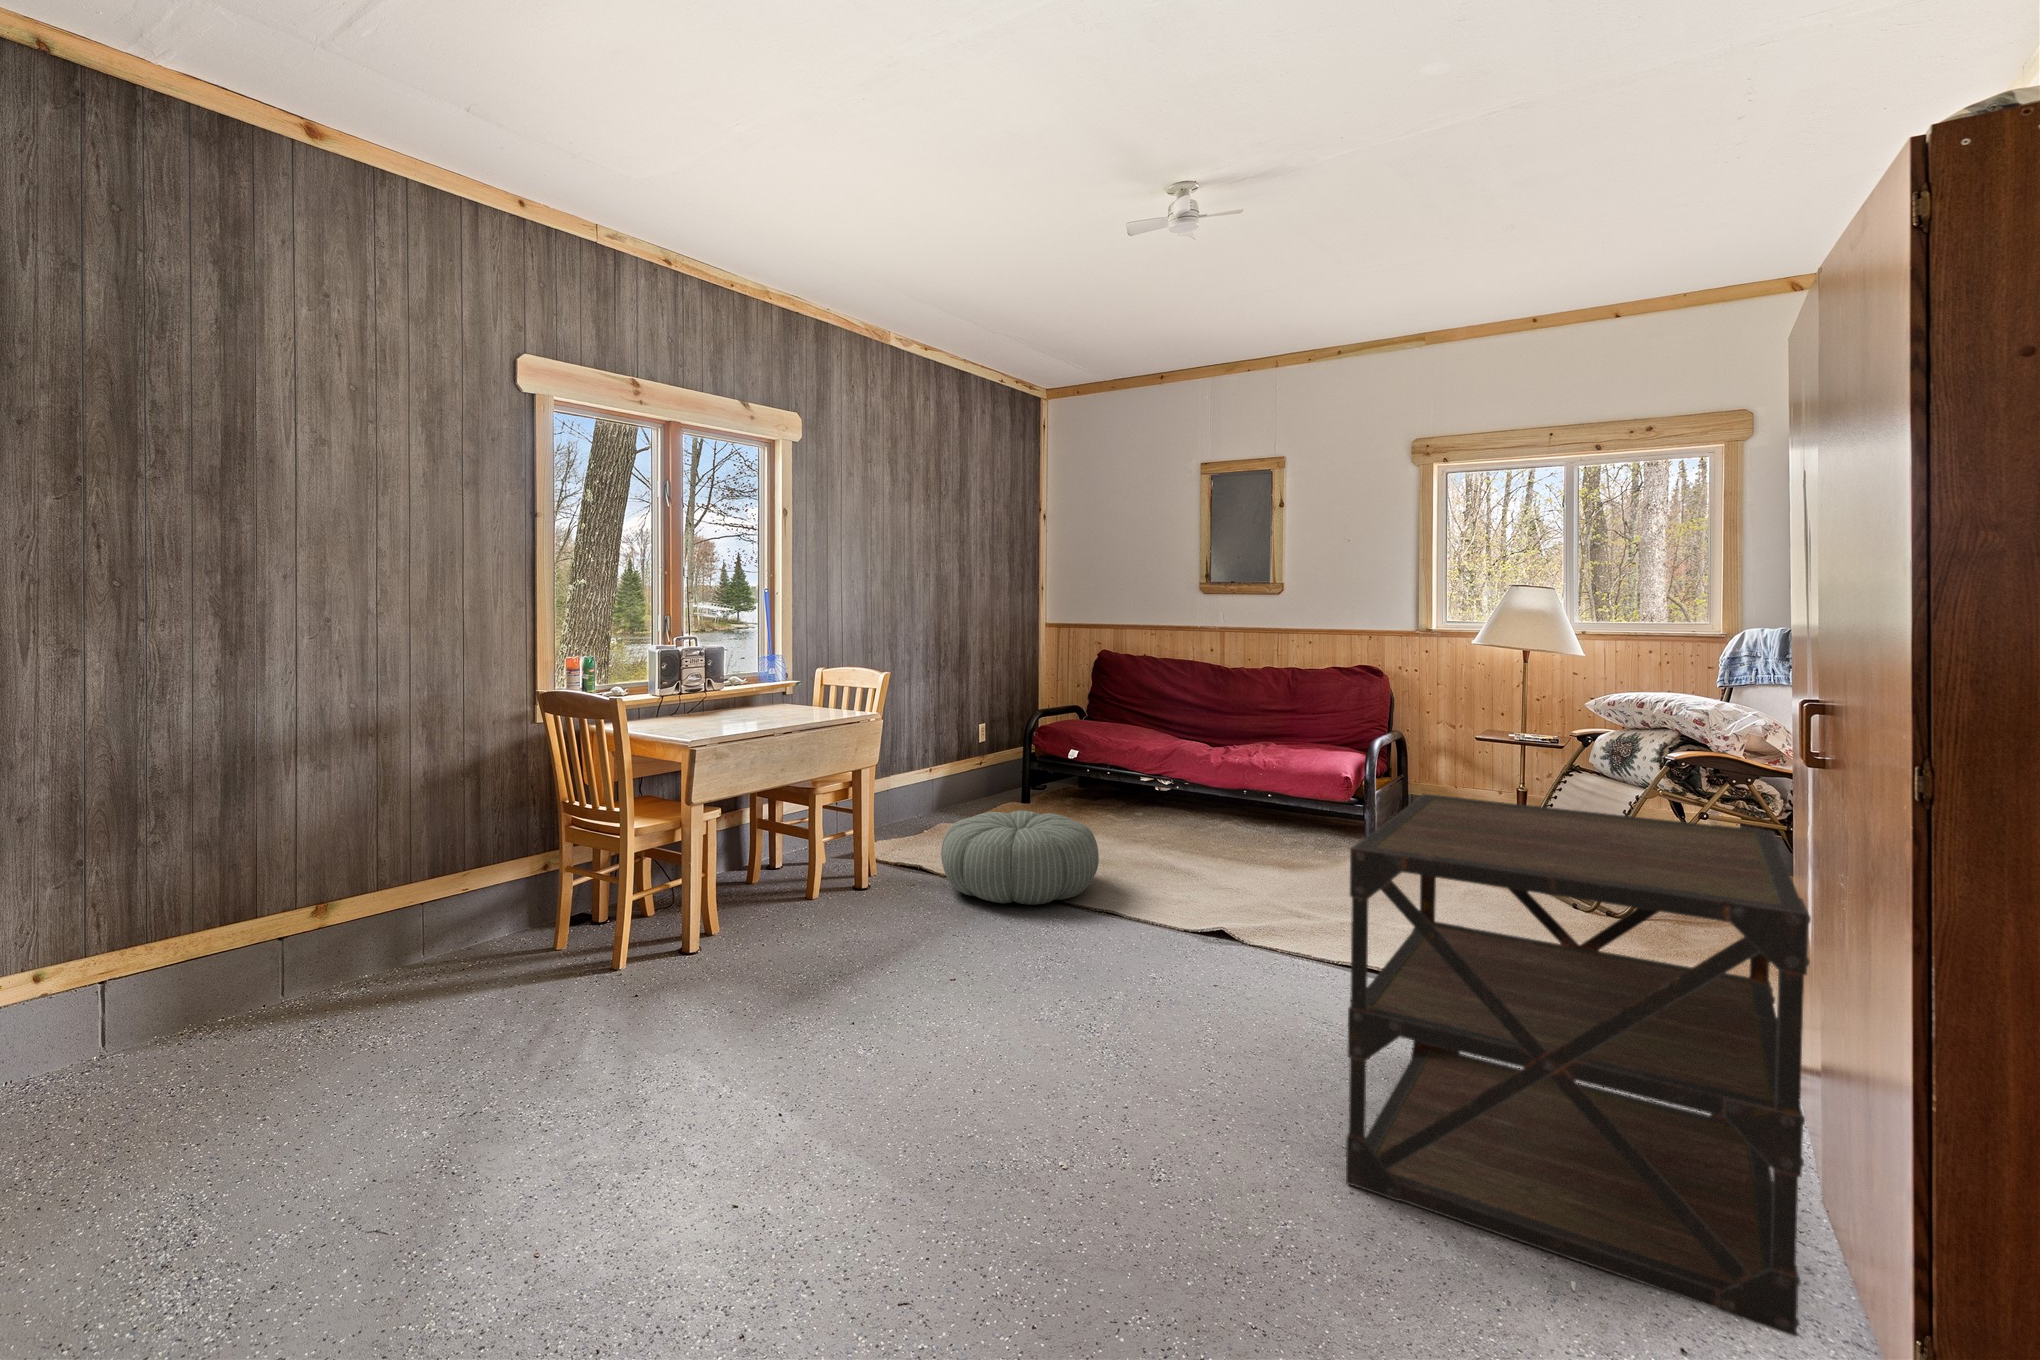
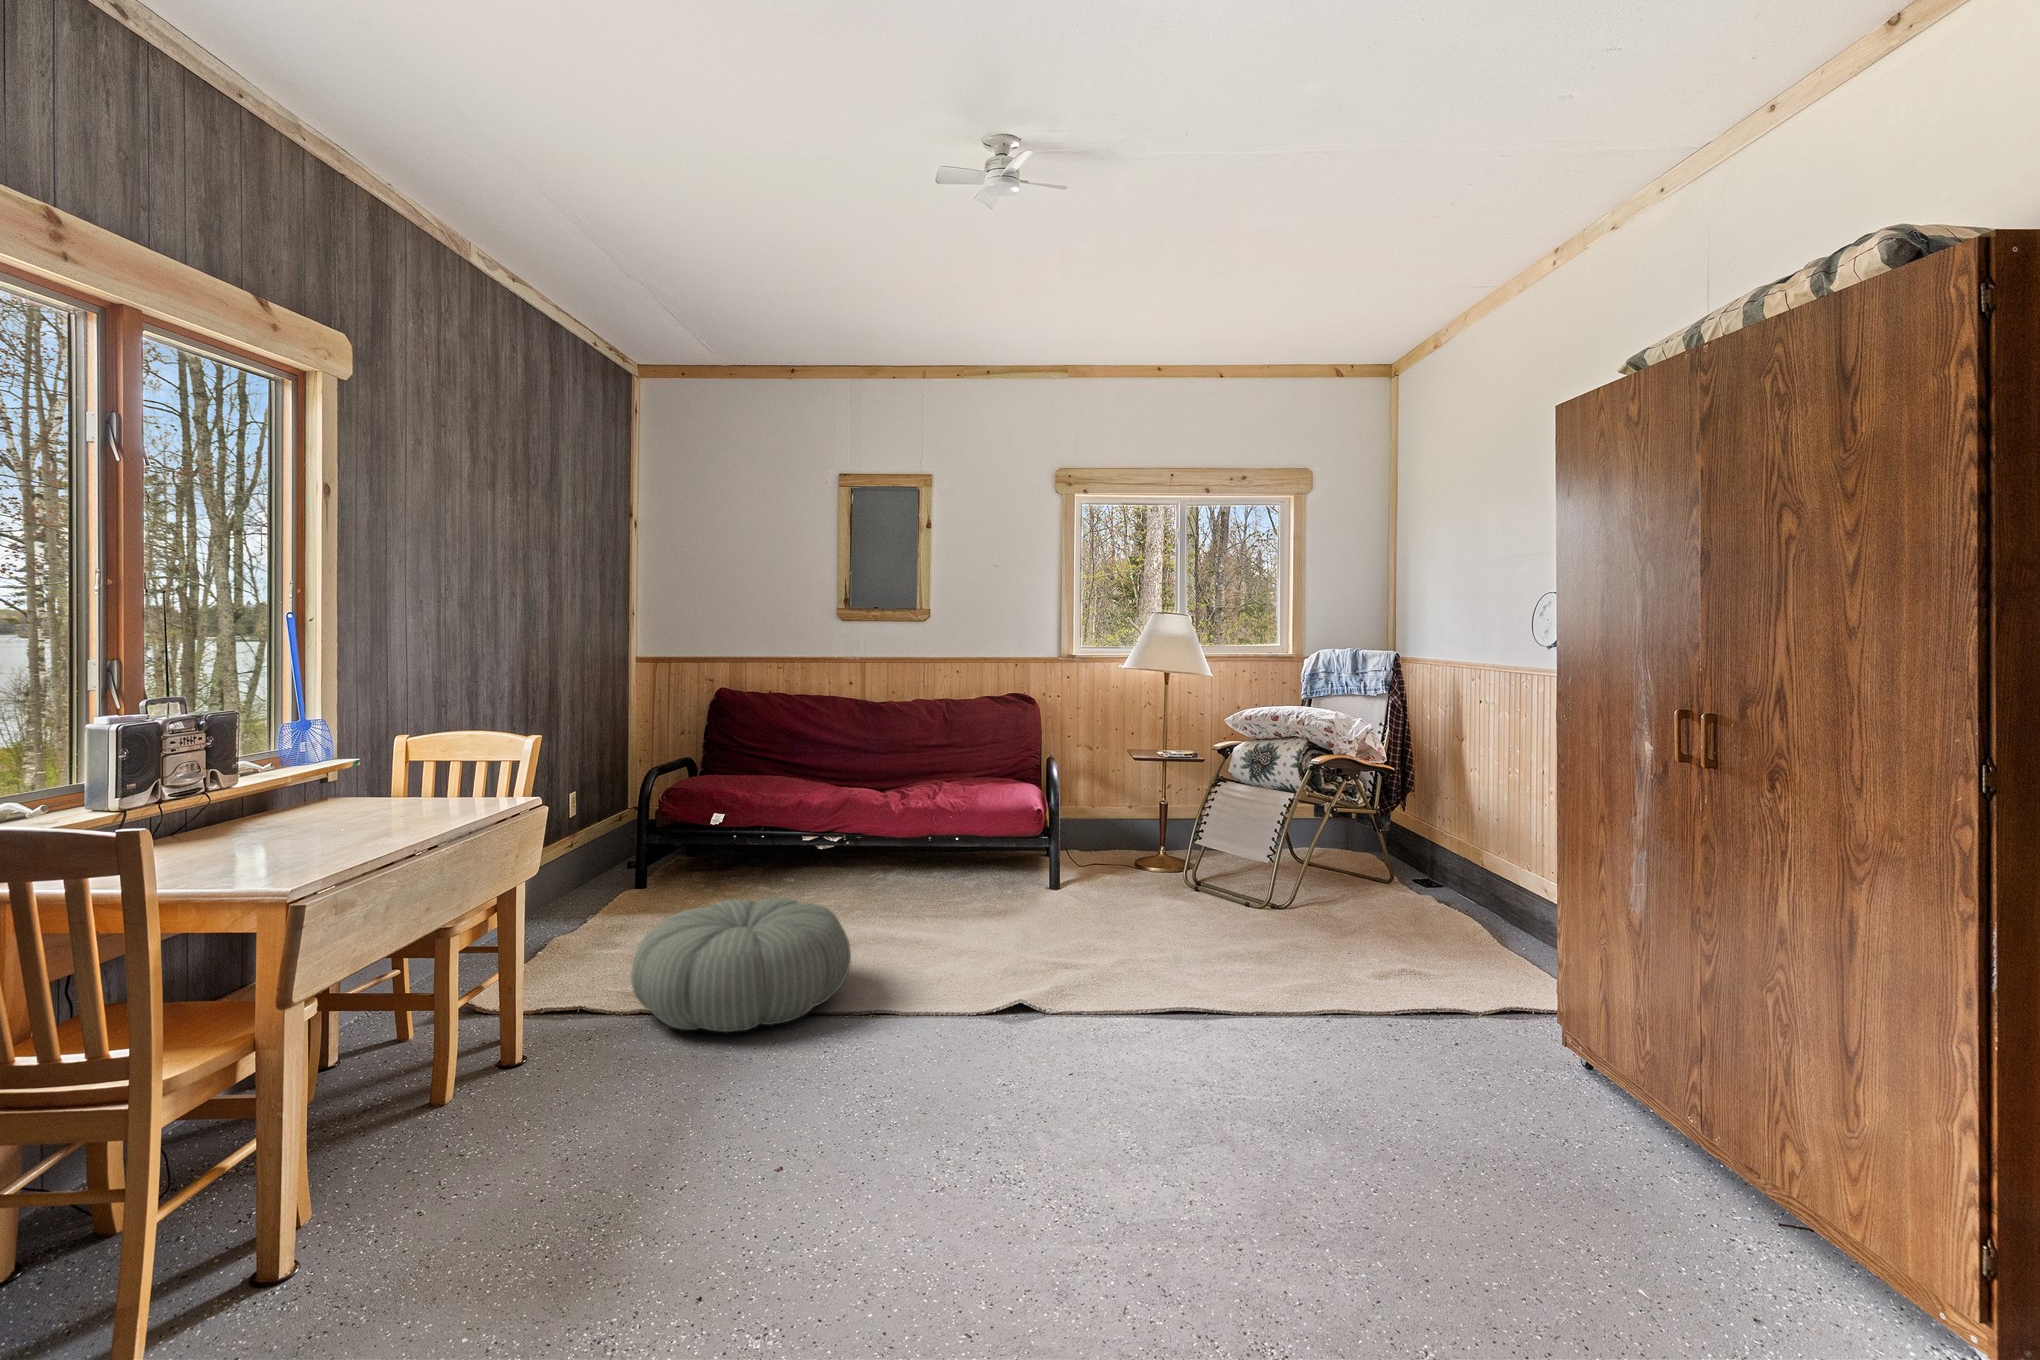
side table: present [1346,794,1811,1337] -> none [1306,827,1763,1263]

